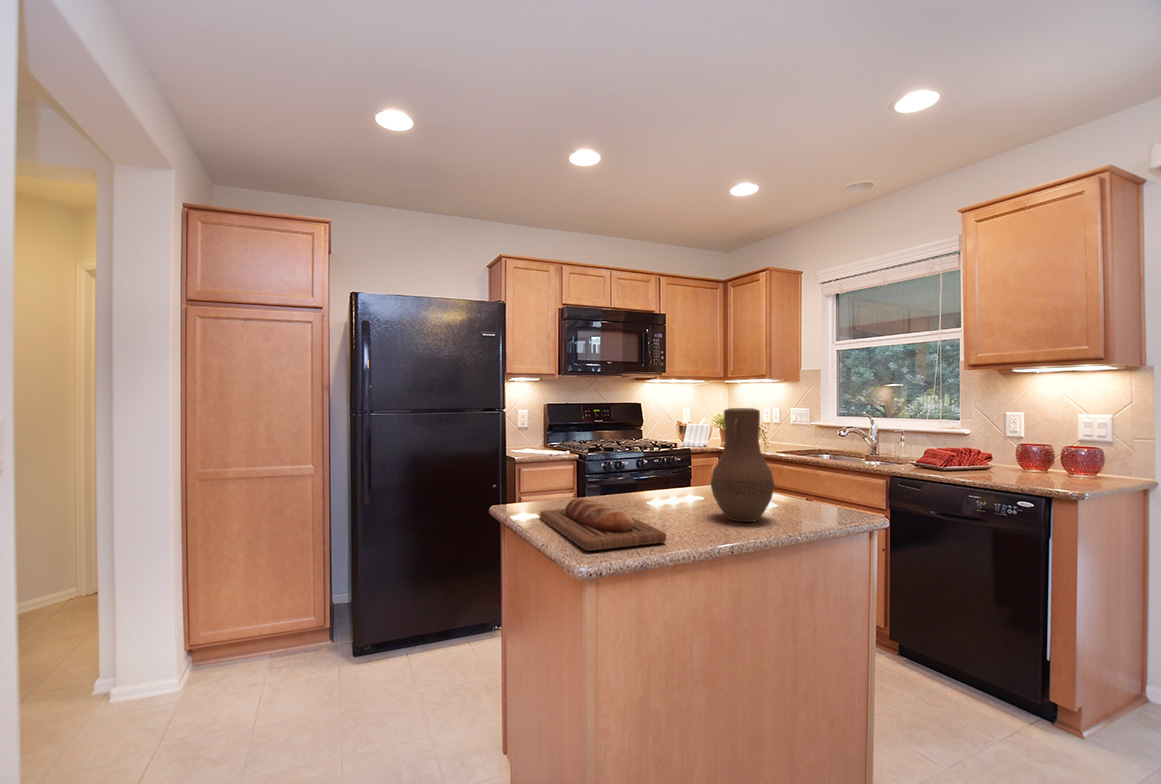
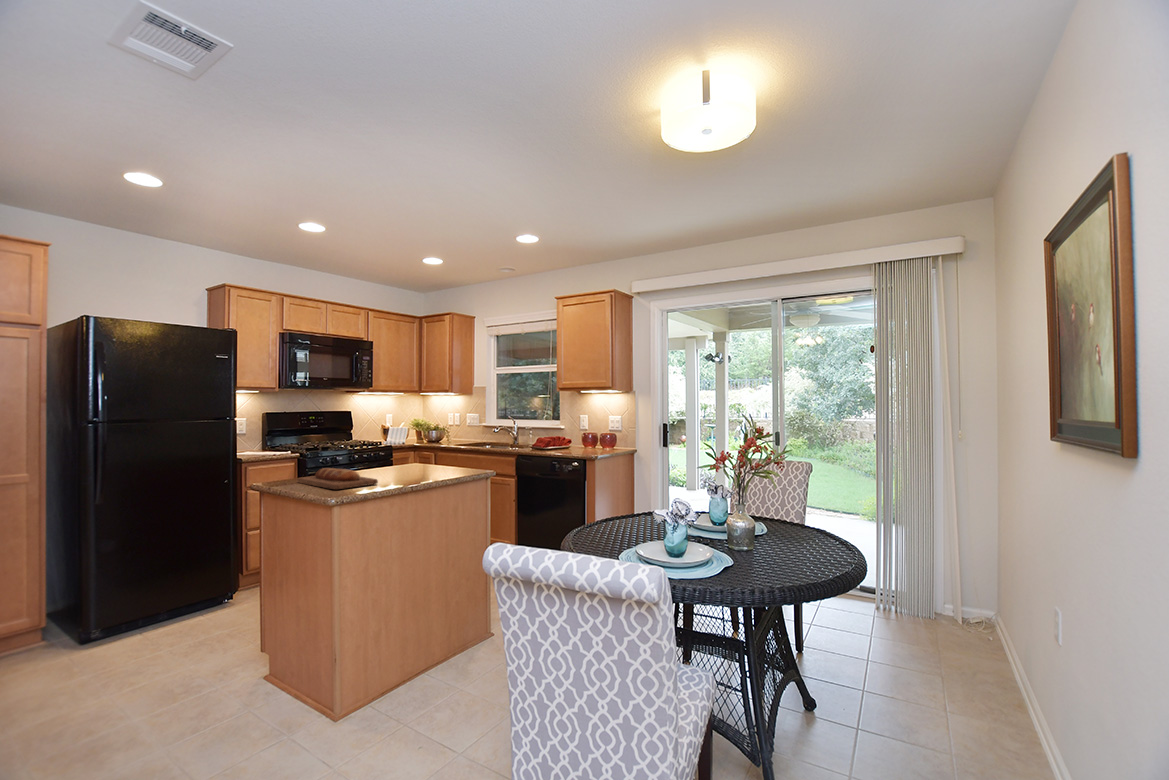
vase: present [711,408,774,522] -> none [402,415,437,475]

